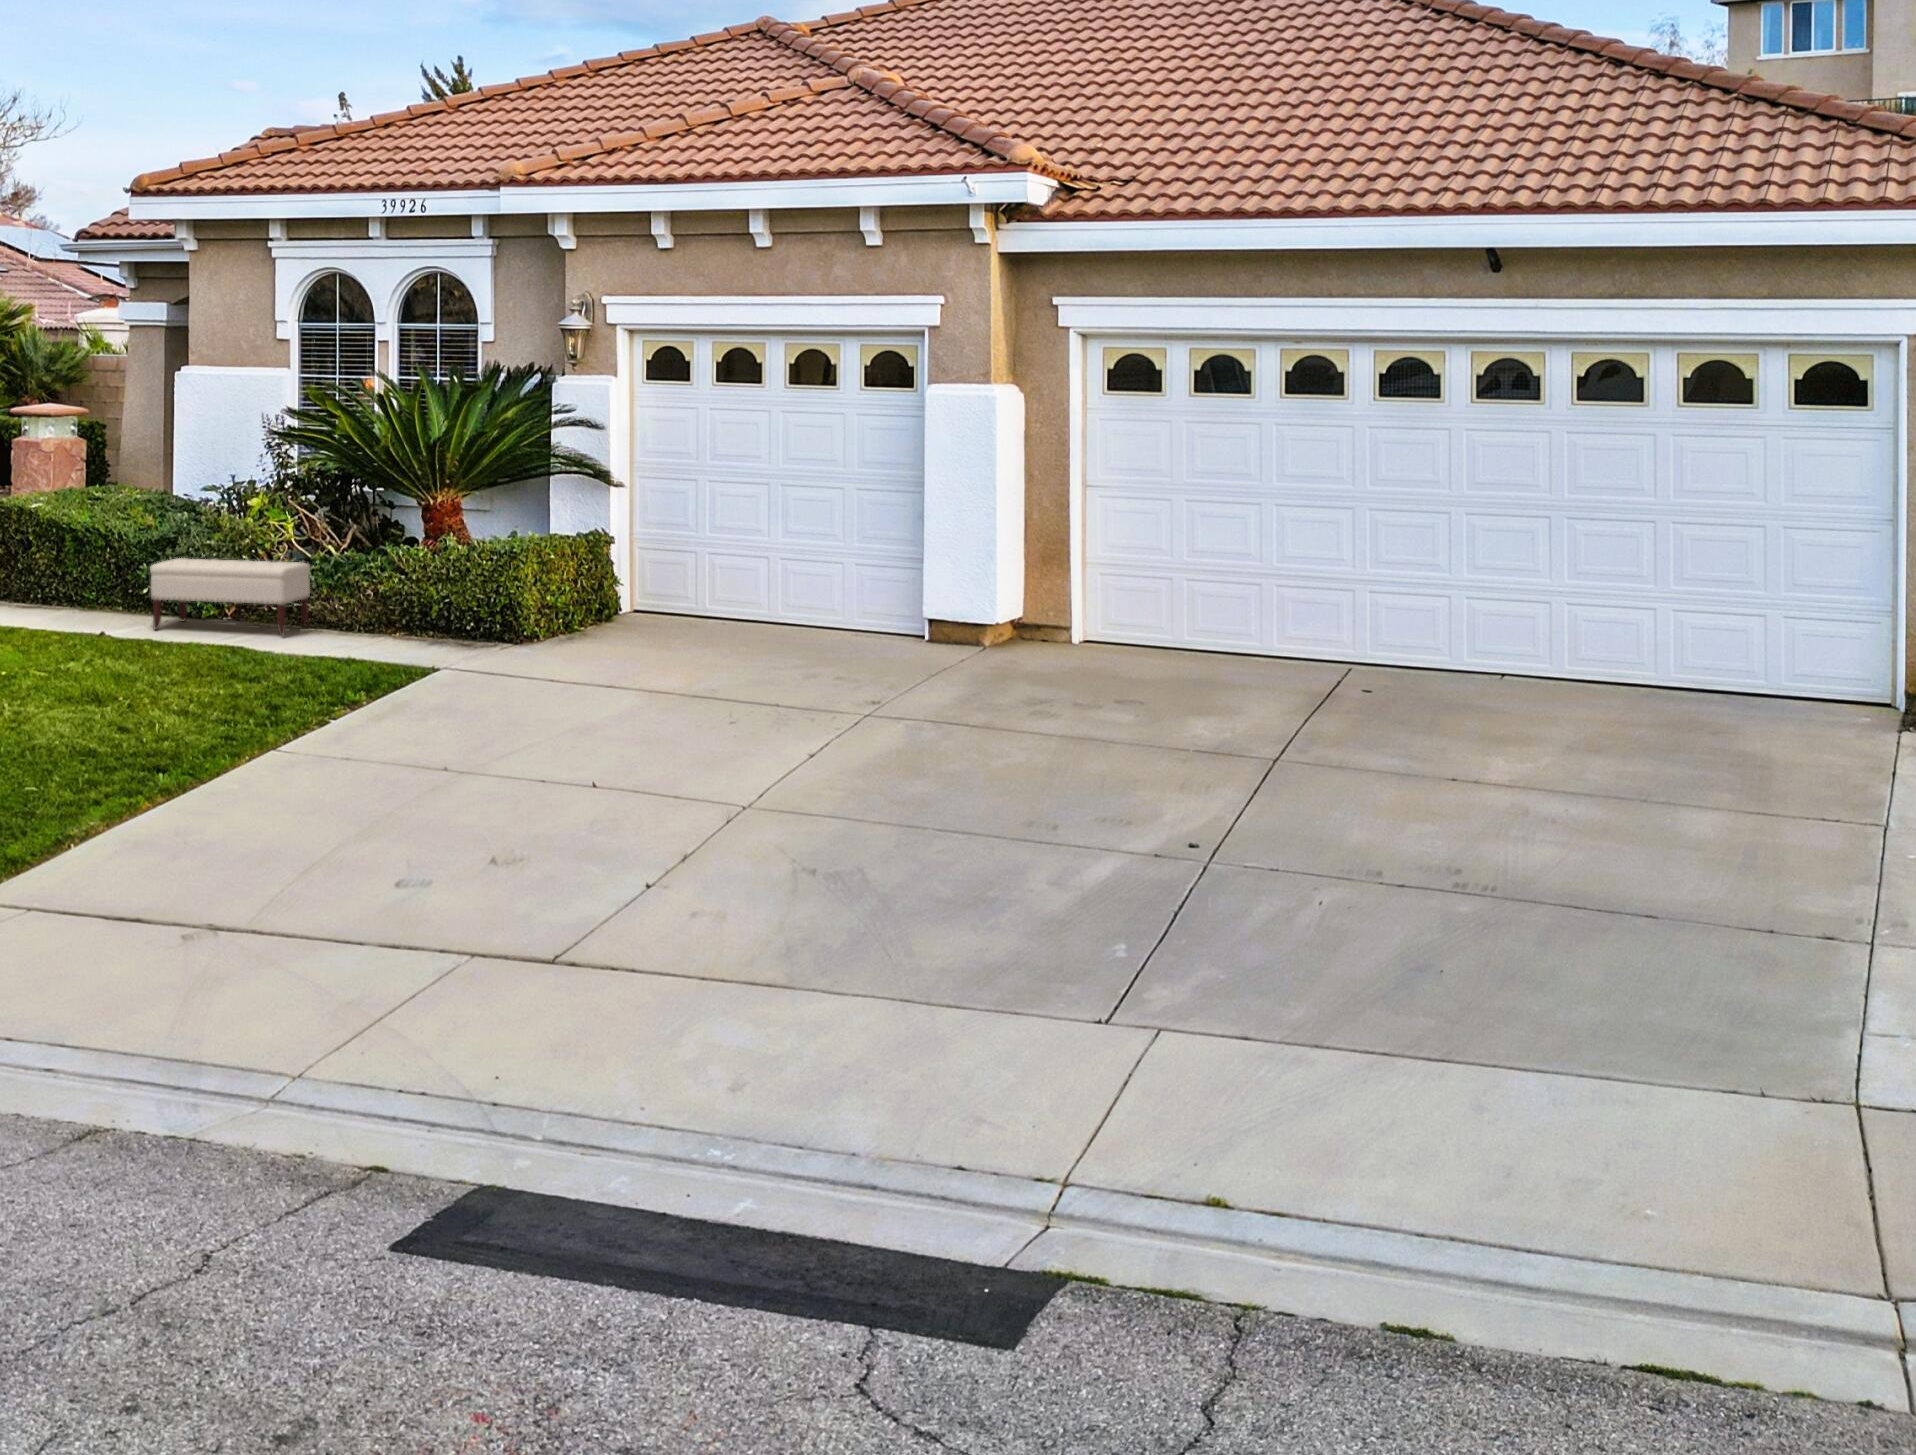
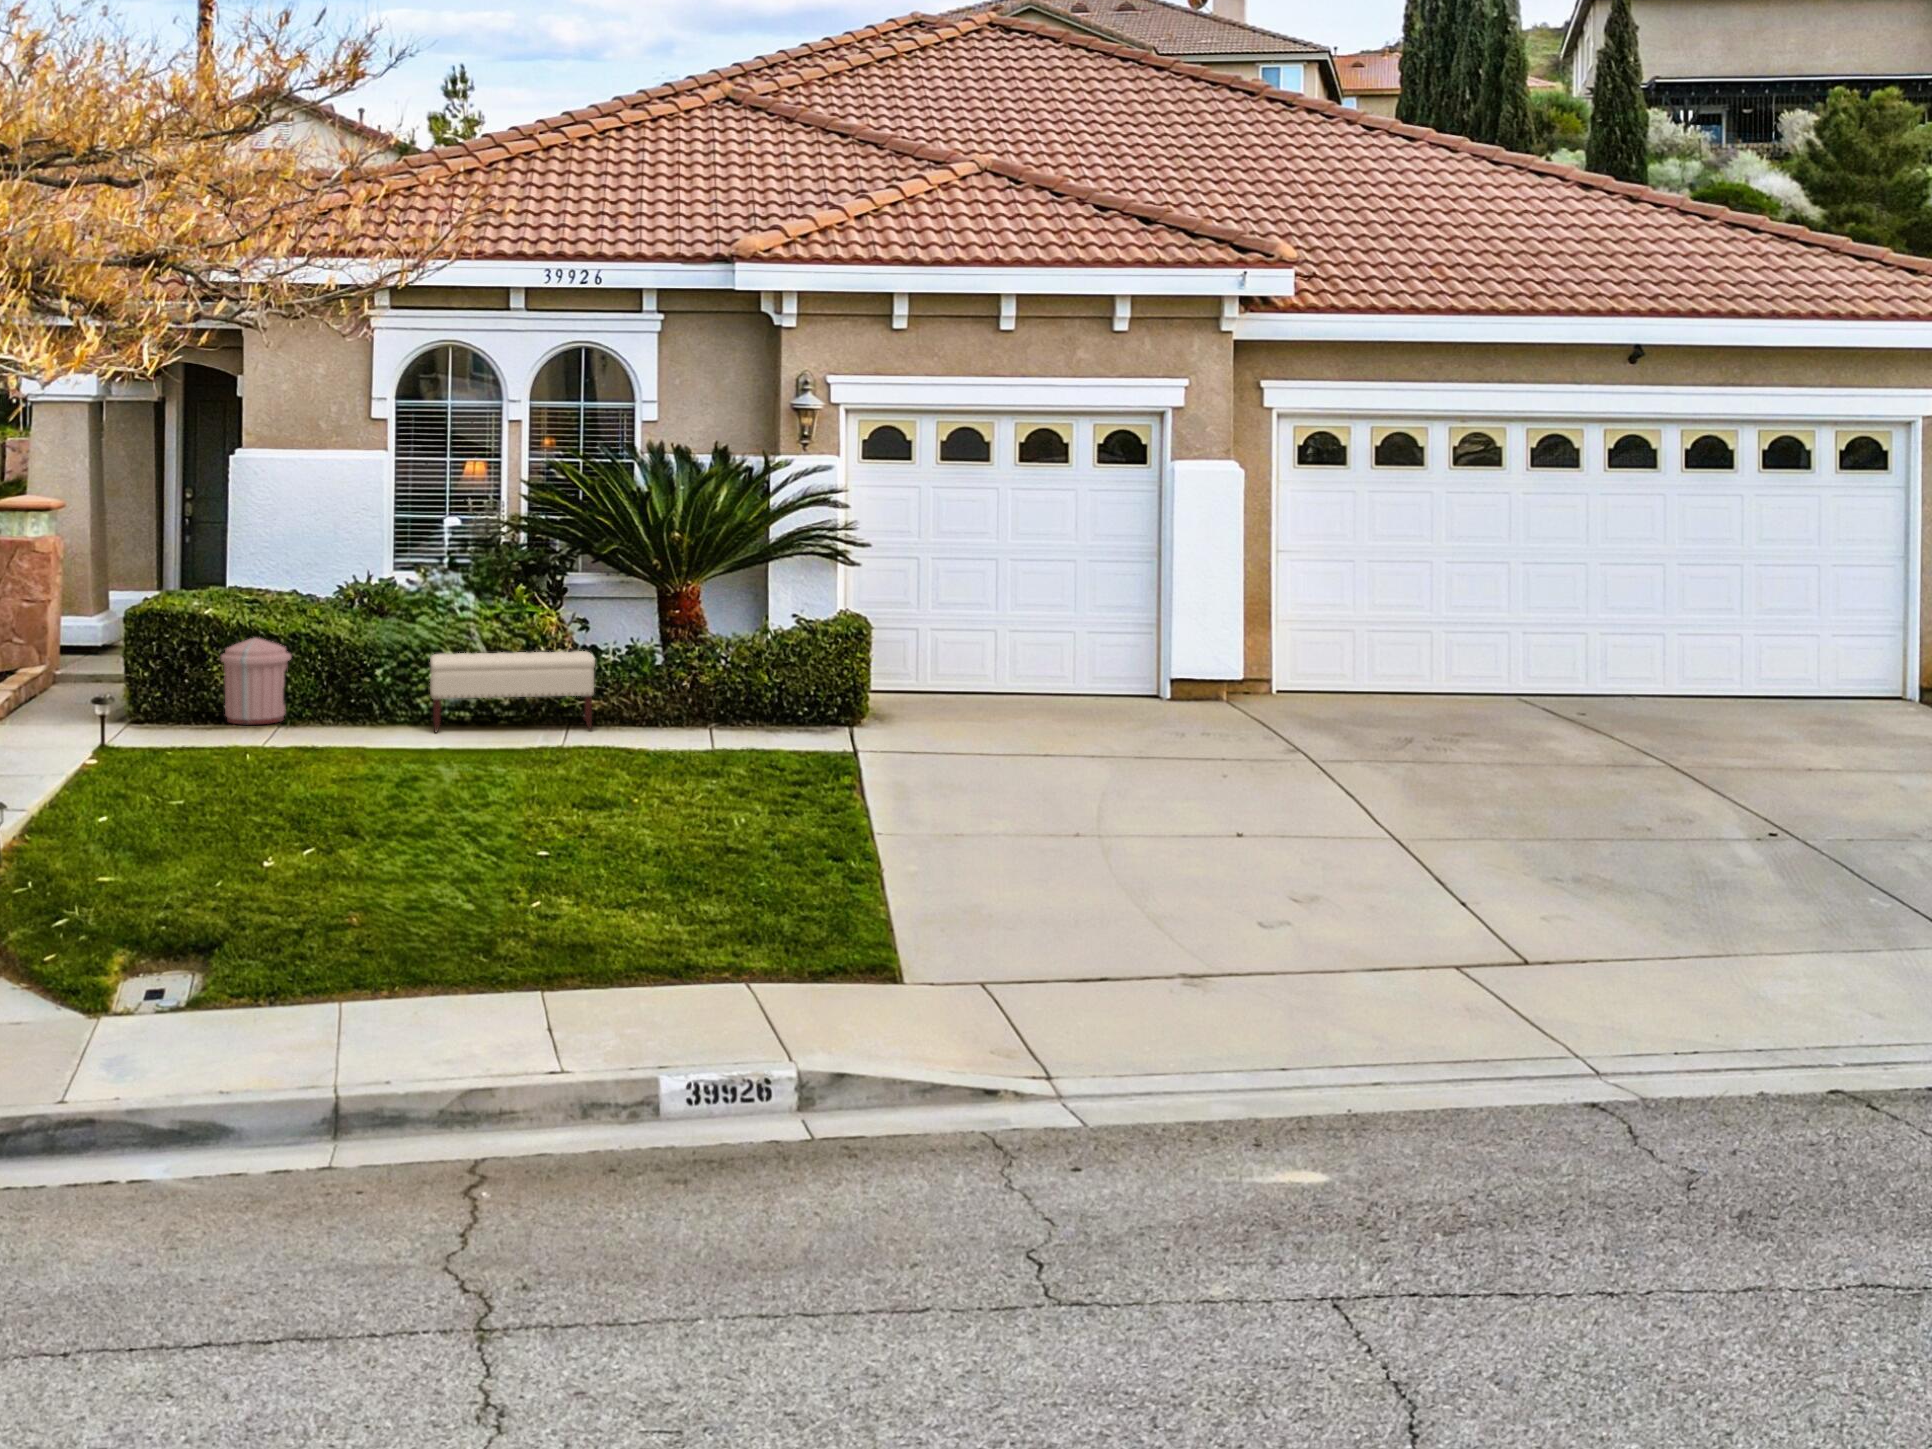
trash can: none [20,535,84,613] -> present [221,638,291,724]

